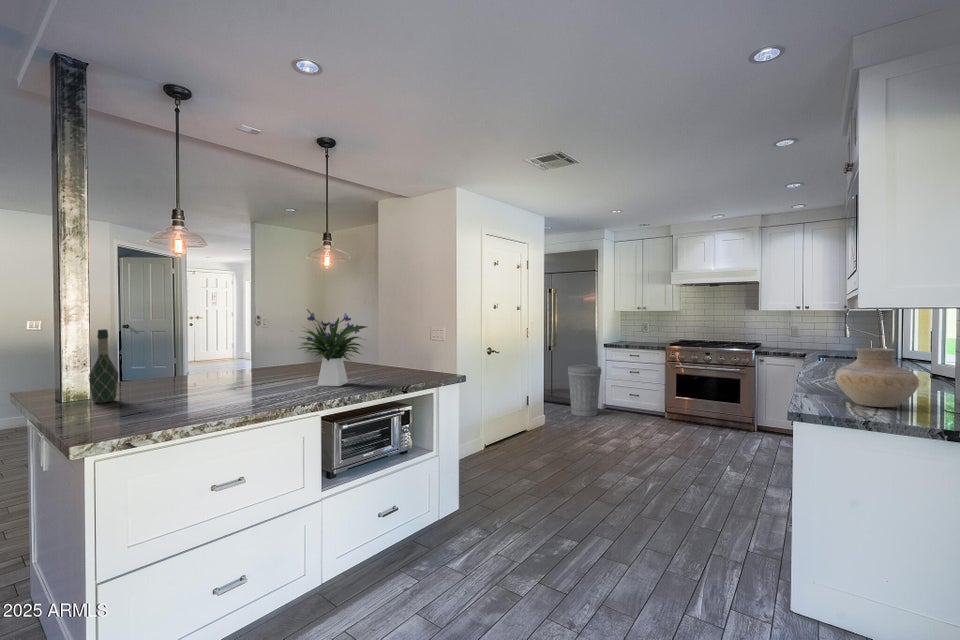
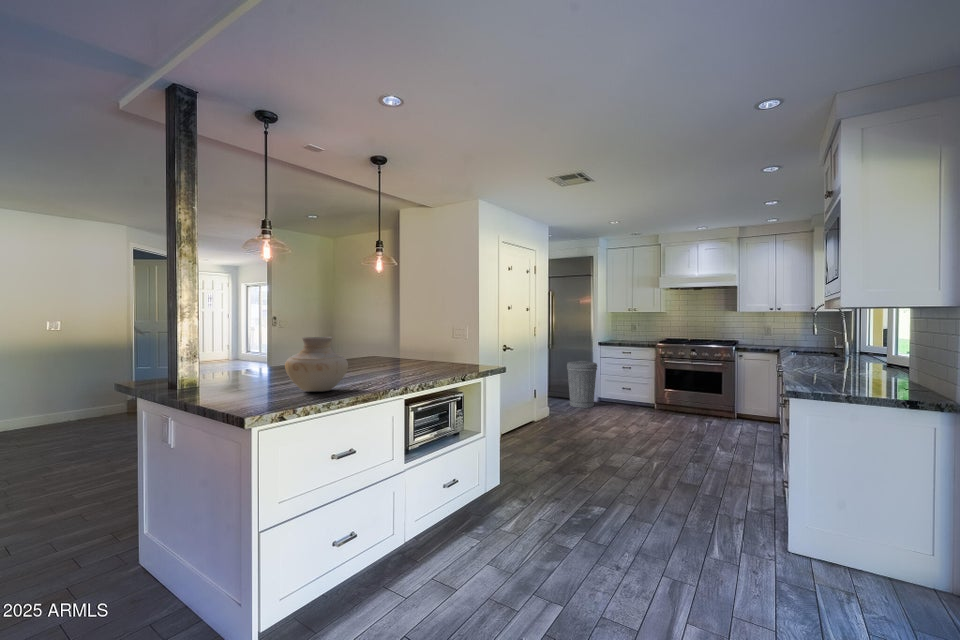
flower arrangement: present [299,309,366,386] -> none [366,308,429,375]
wine bottle: present [89,329,118,403] -> none [206,325,230,388]
vase: present [835,348,919,407] -> present [285,337,348,392]

